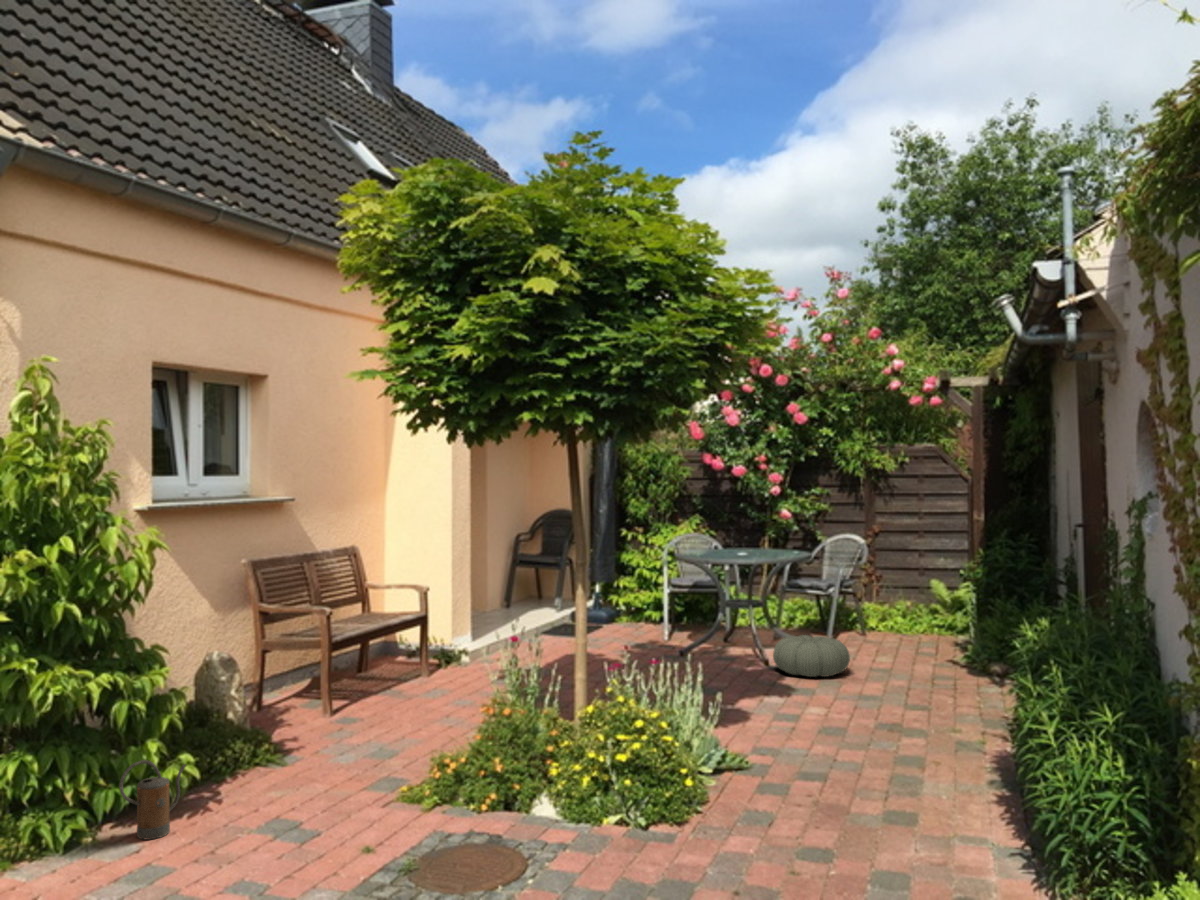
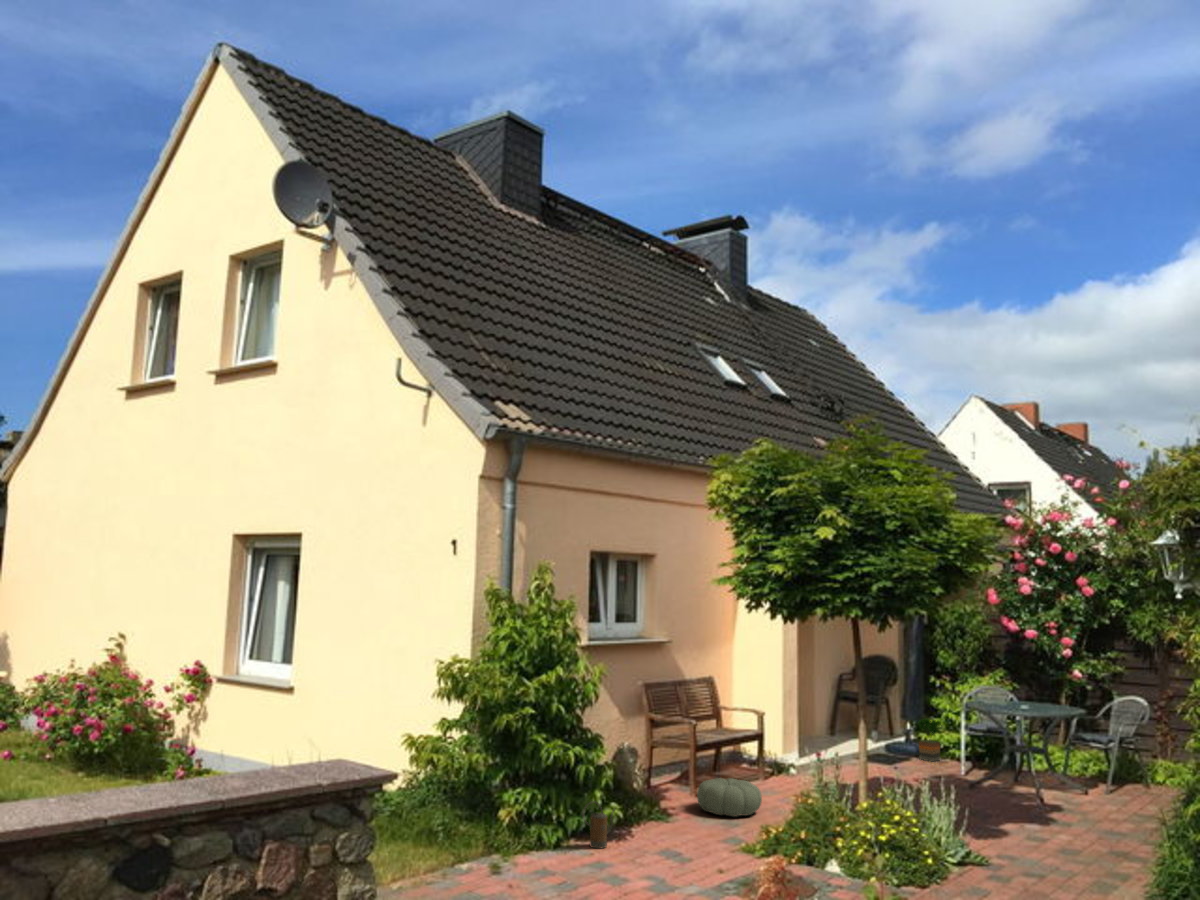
potted tree: none [610,578,641,628] -> present [919,719,943,762]
pouf: present [773,635,850,677] -> present [697,778,762,817]

